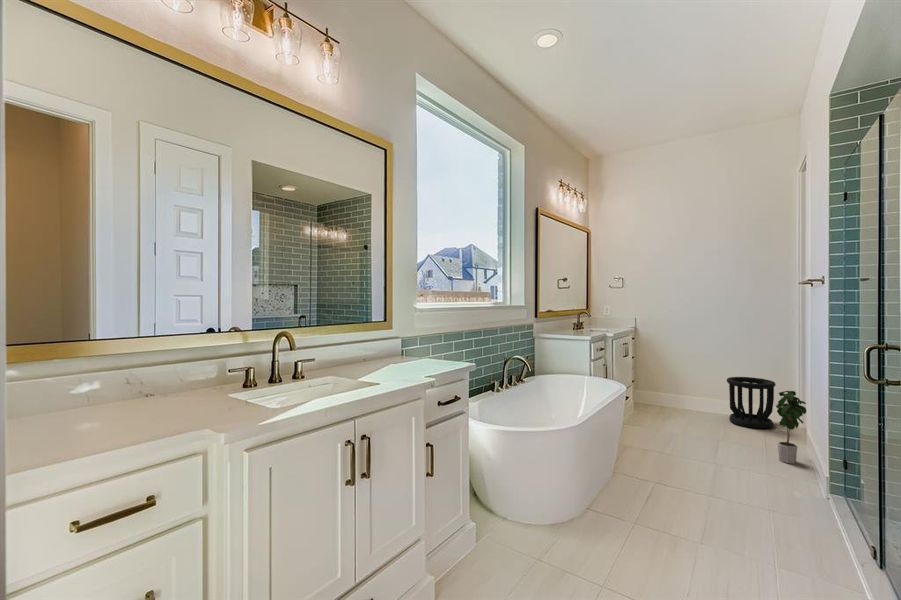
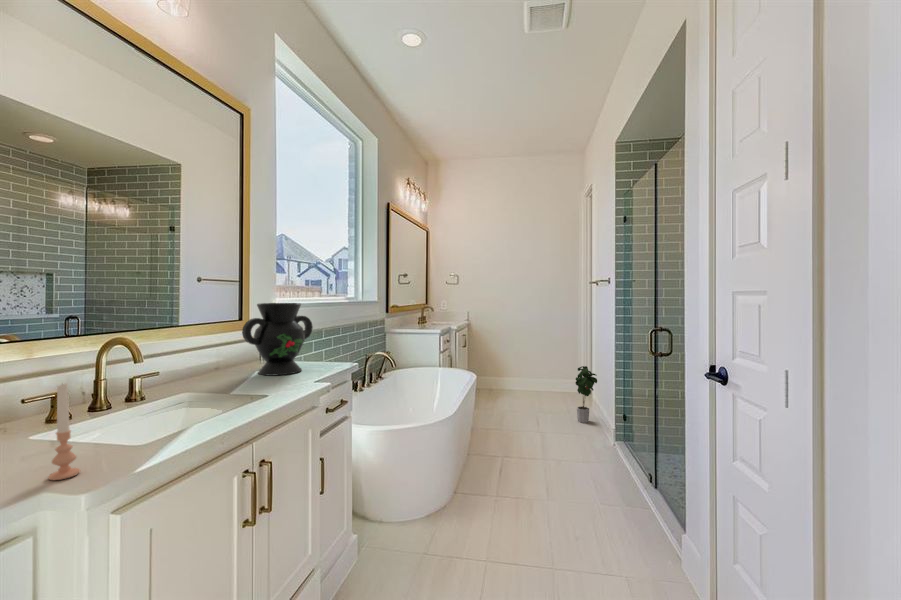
decorative vase: none [375,307,435,369] -> present [242,303,313,376]
candle: none [214,358,231,421] -> present [49,384,80,480]
wastebasket: present [727,377,776,429] -> none [535,358,569,398]

